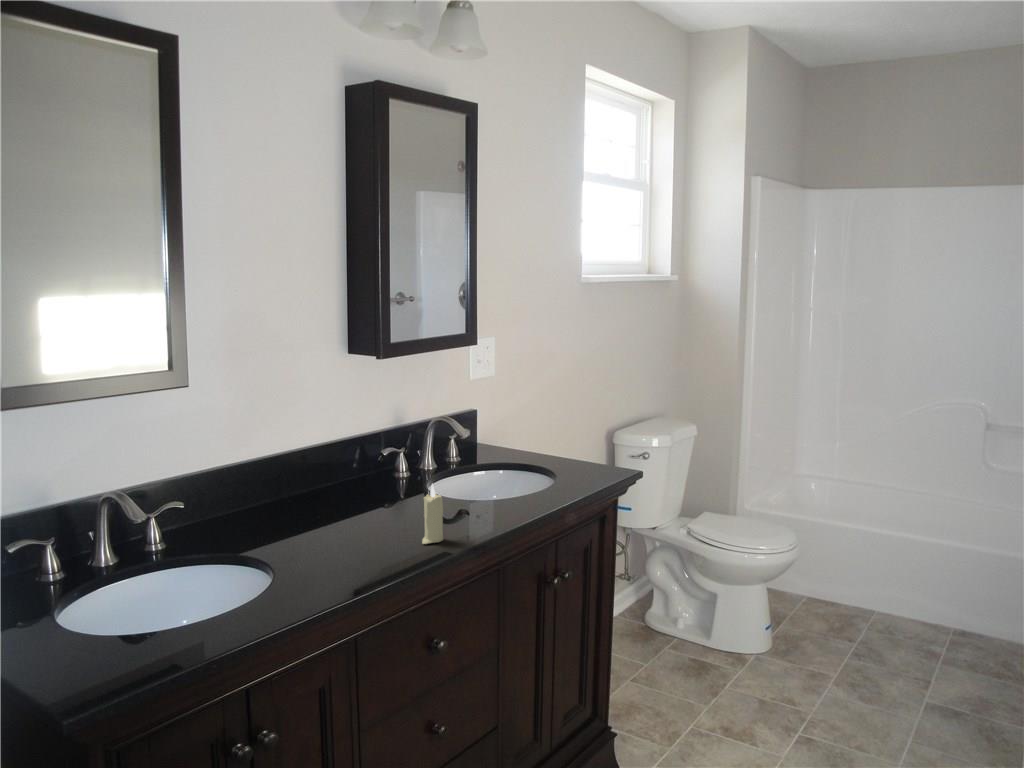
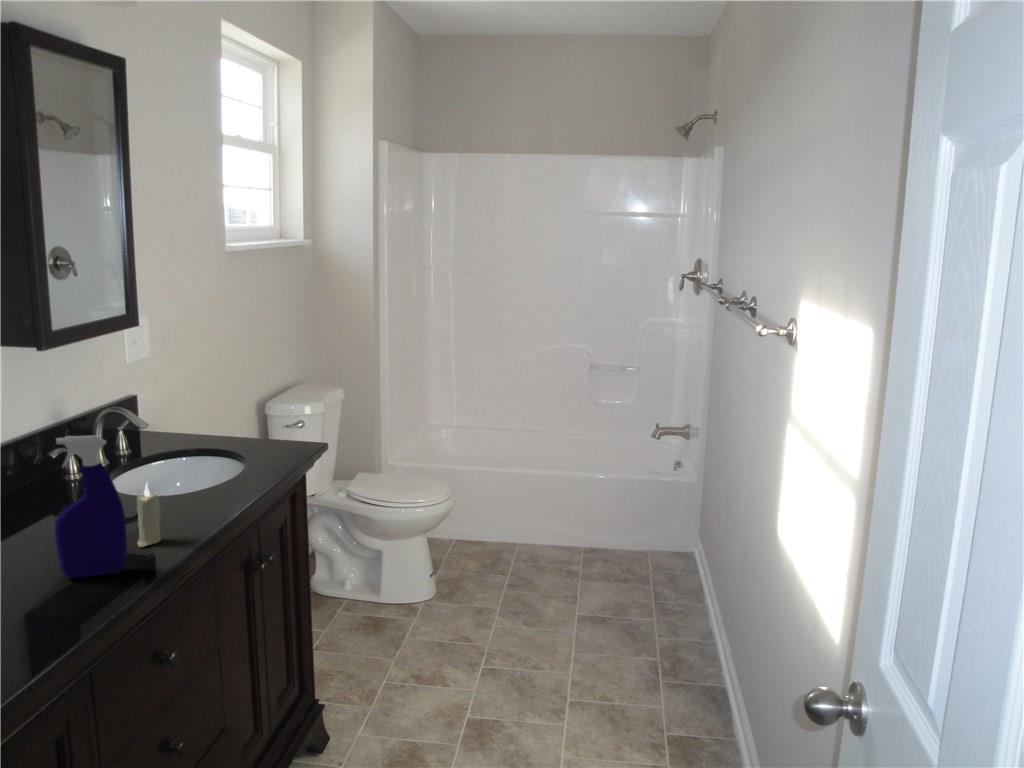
spray bottle: none [346,432,403,564] -> present [55,436,127,577]

